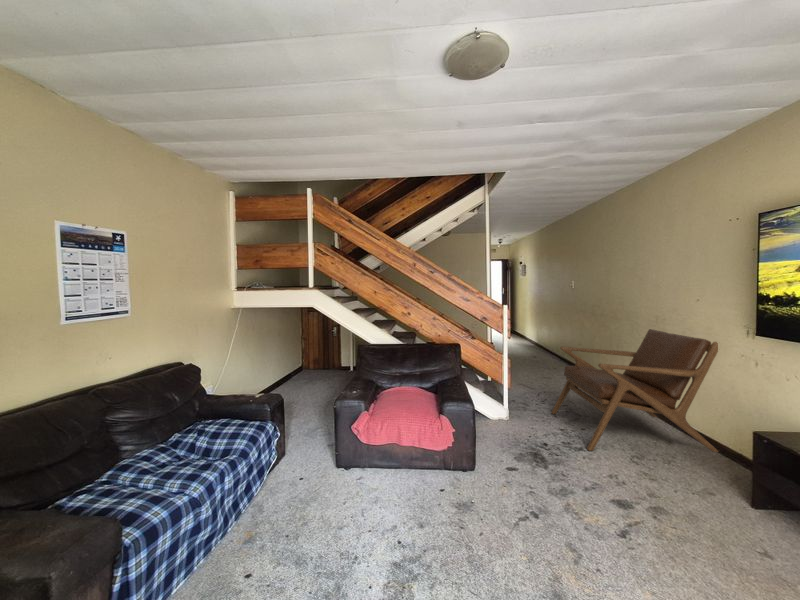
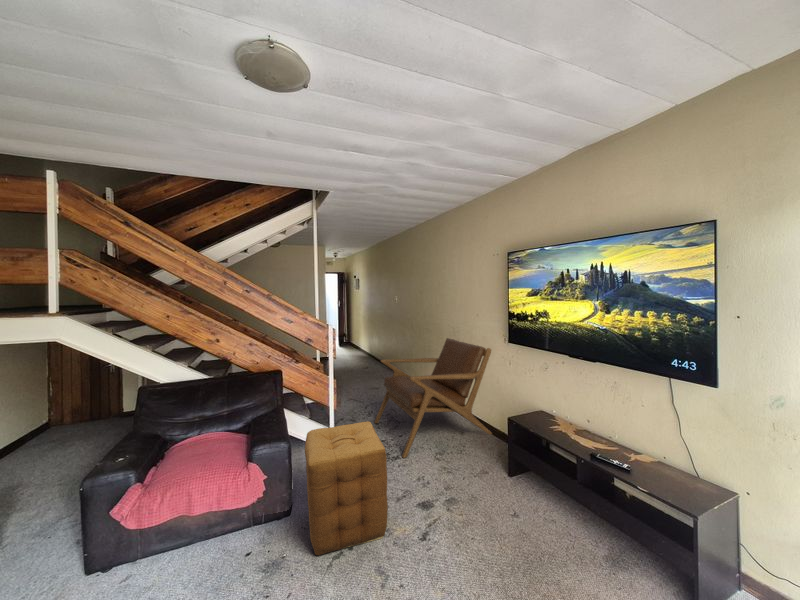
ottoman: none [489,396,575,510] -> present [305,421,388,555]

